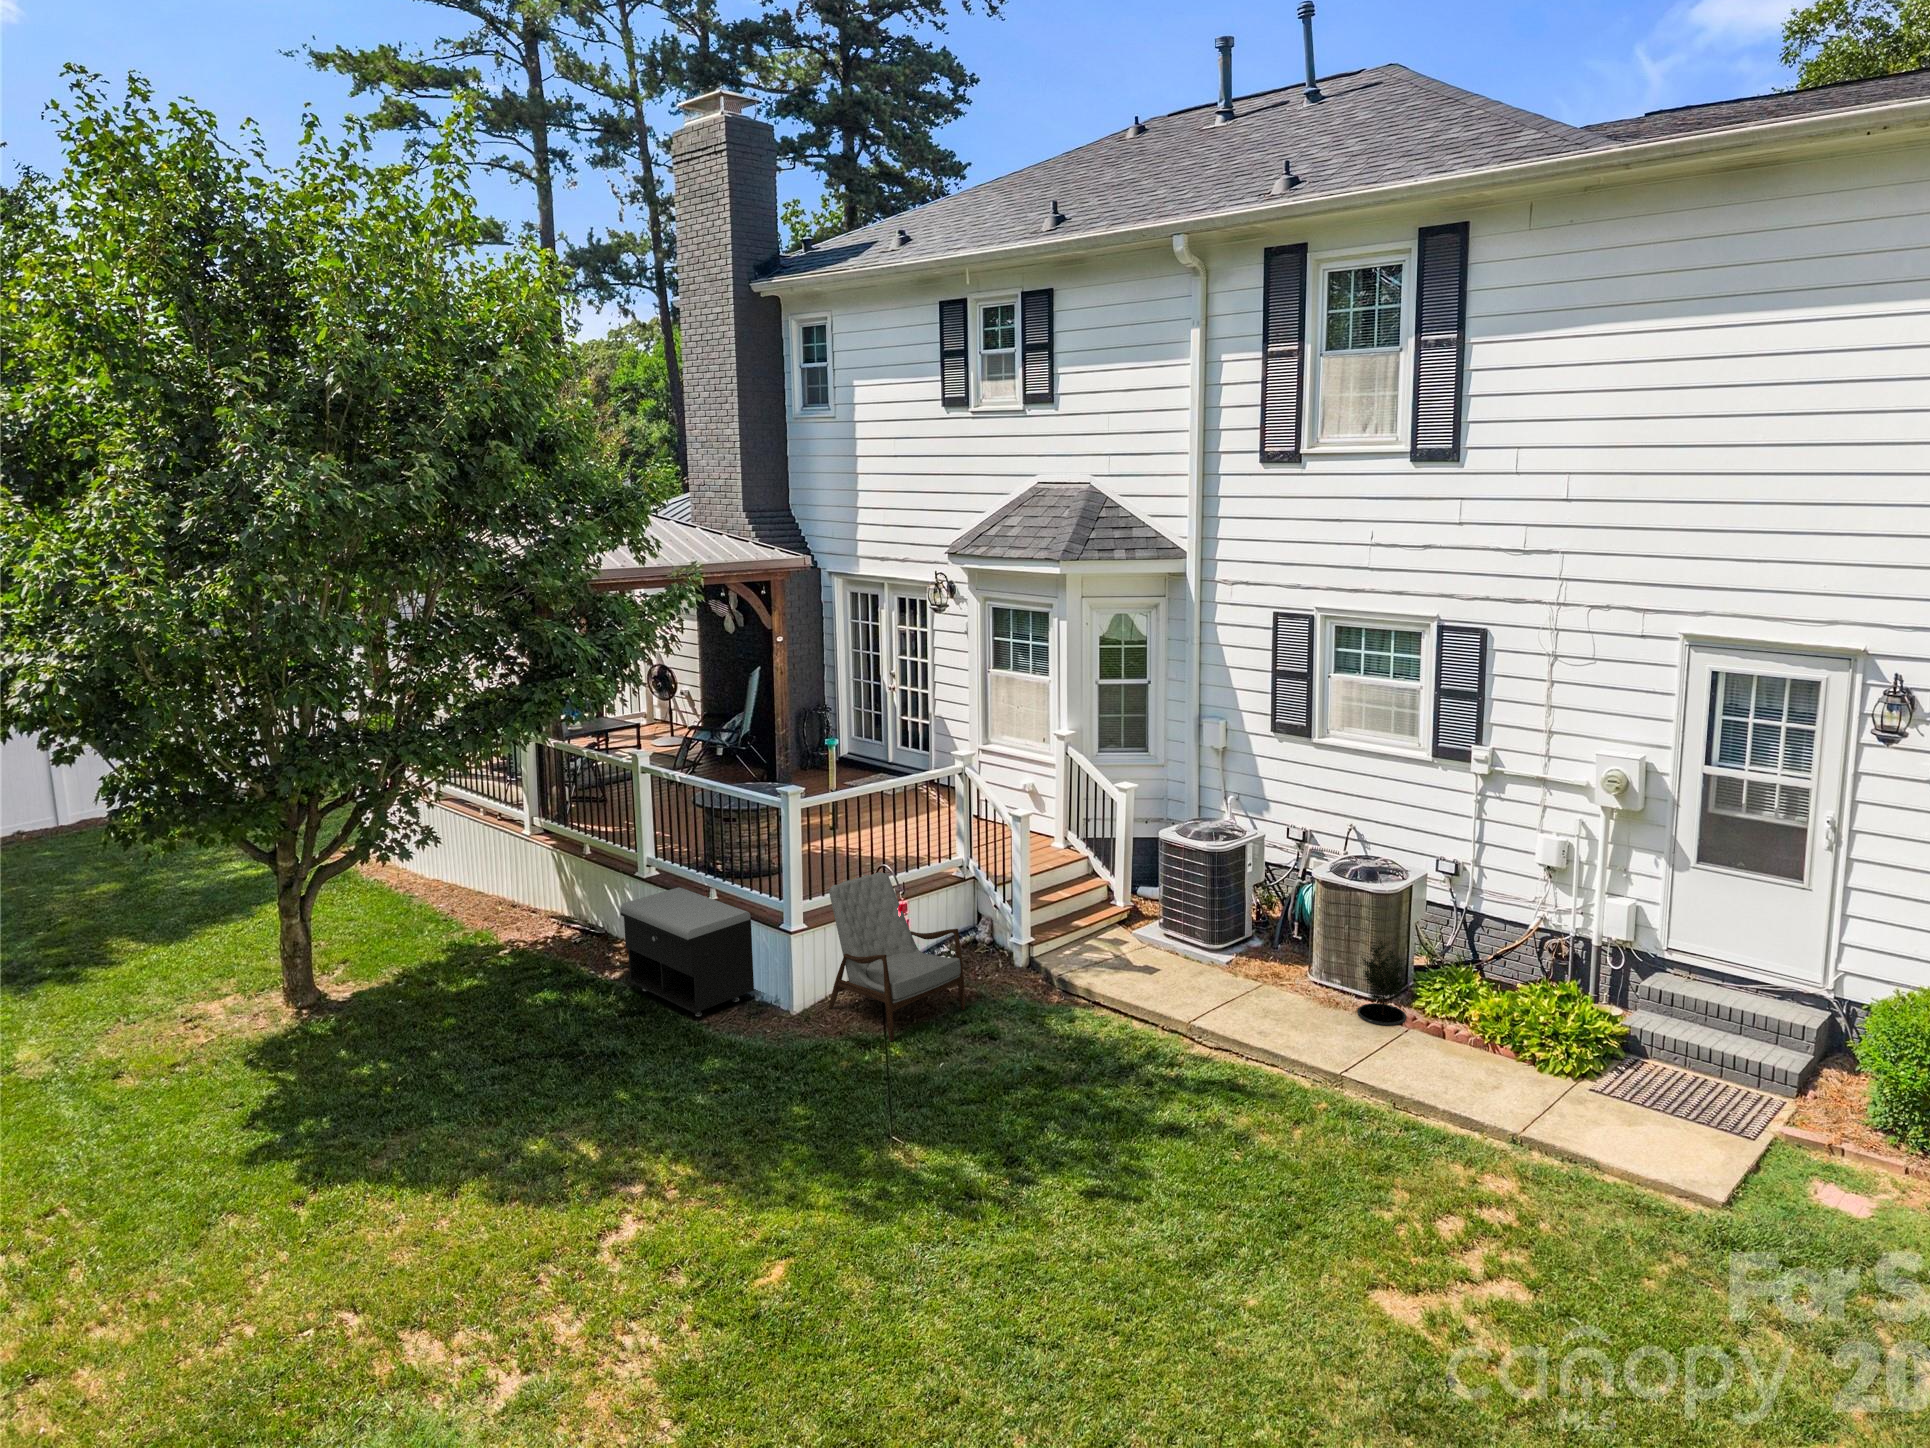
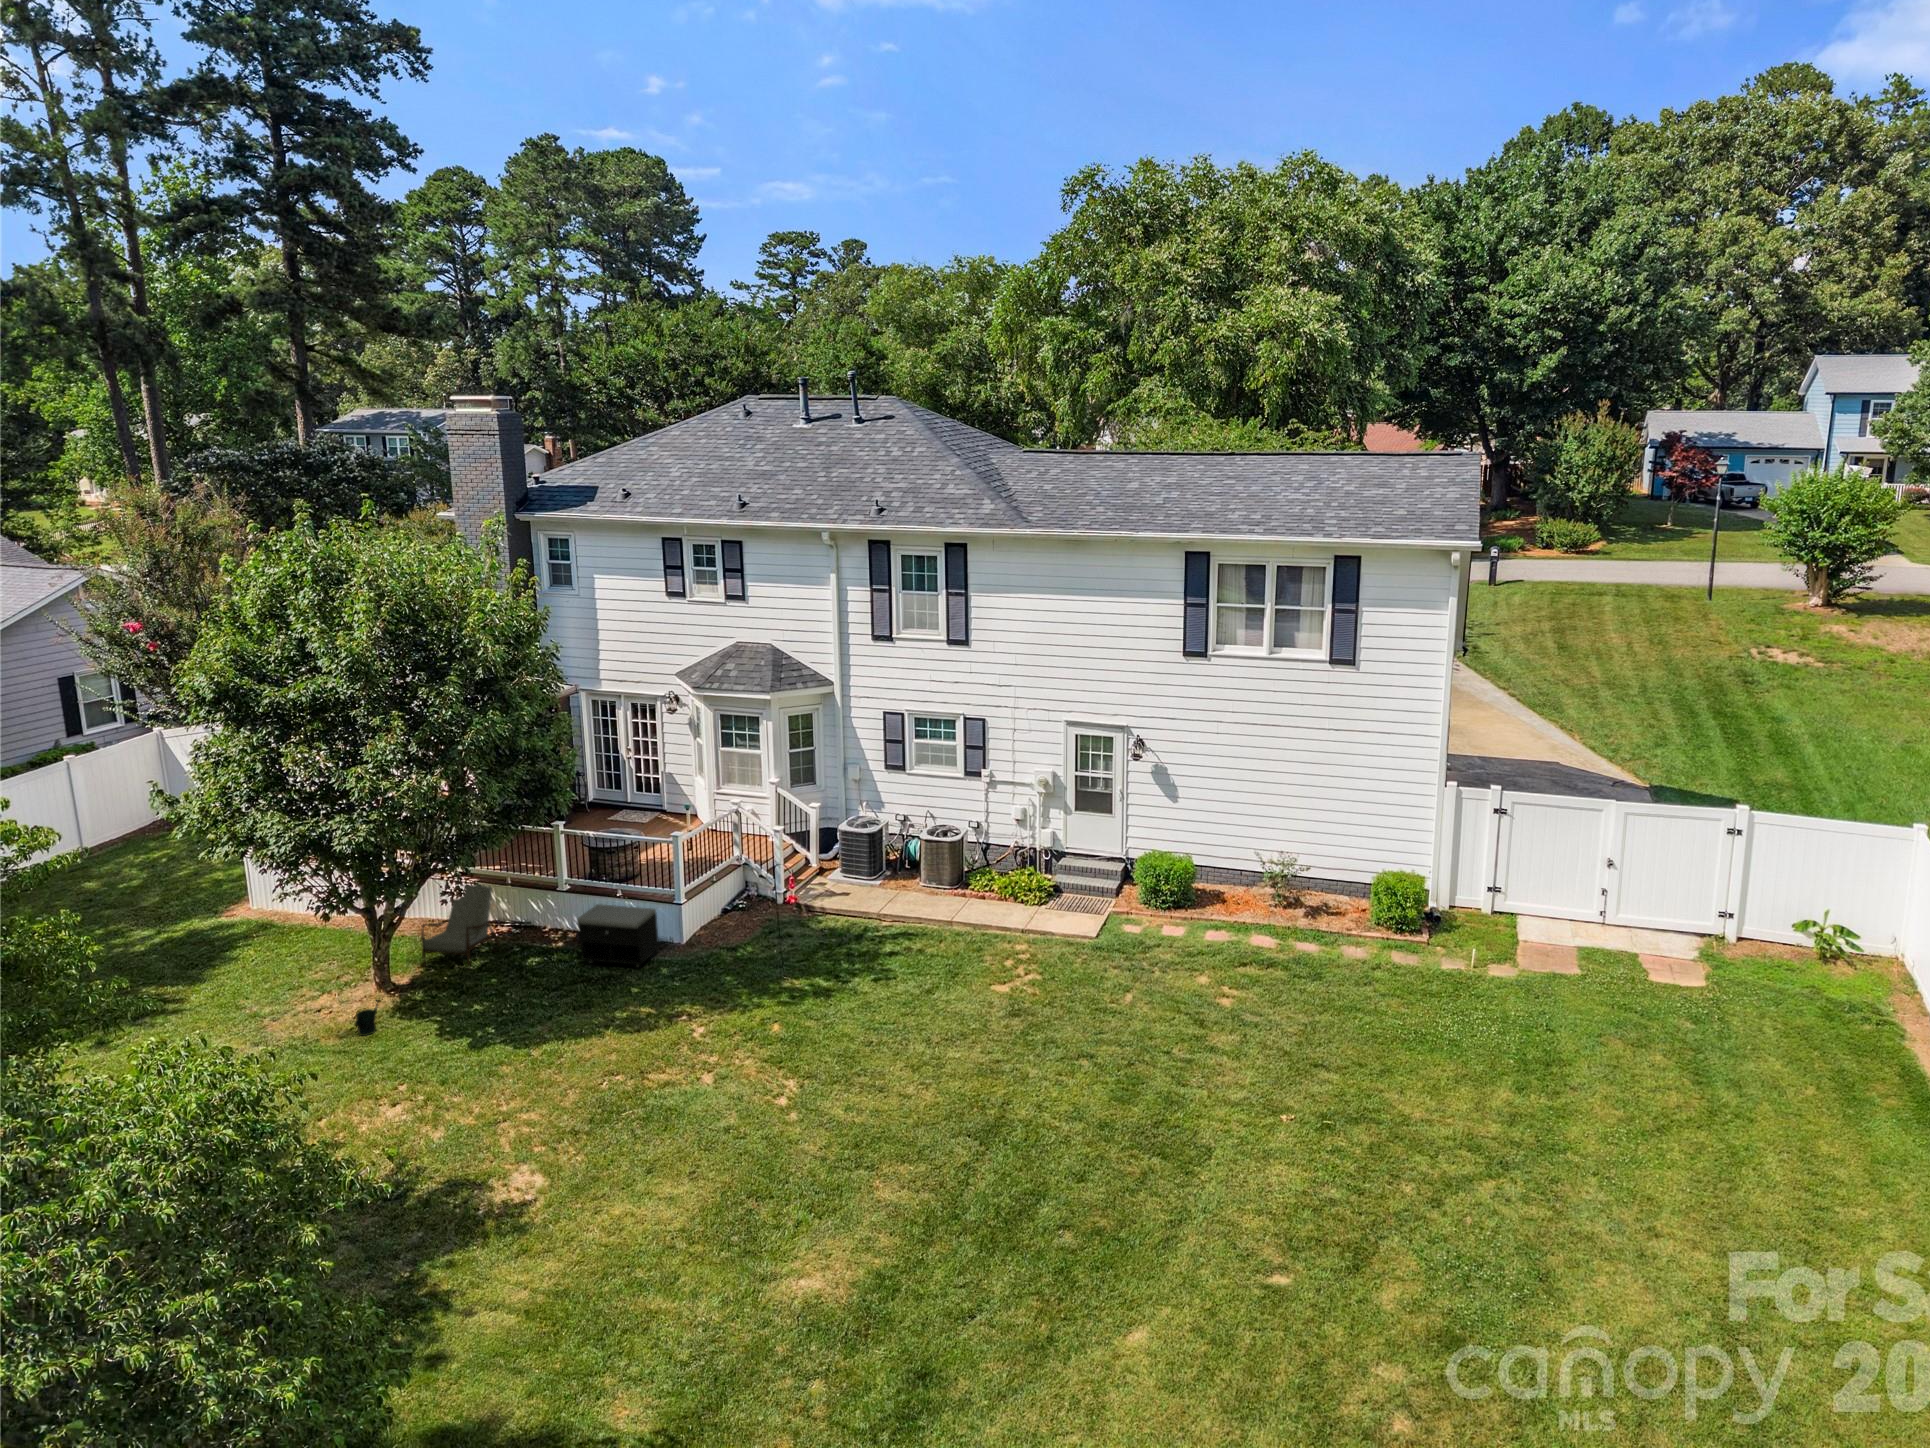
armchair: present [829,872,965,1041] -> present [421,885,500,969]
potted tree: present [1357,940,1408,1026] -> none [948,863,969,901]
watering can: none [217,976,287,1033] -> present [355,1000,380,1036]

